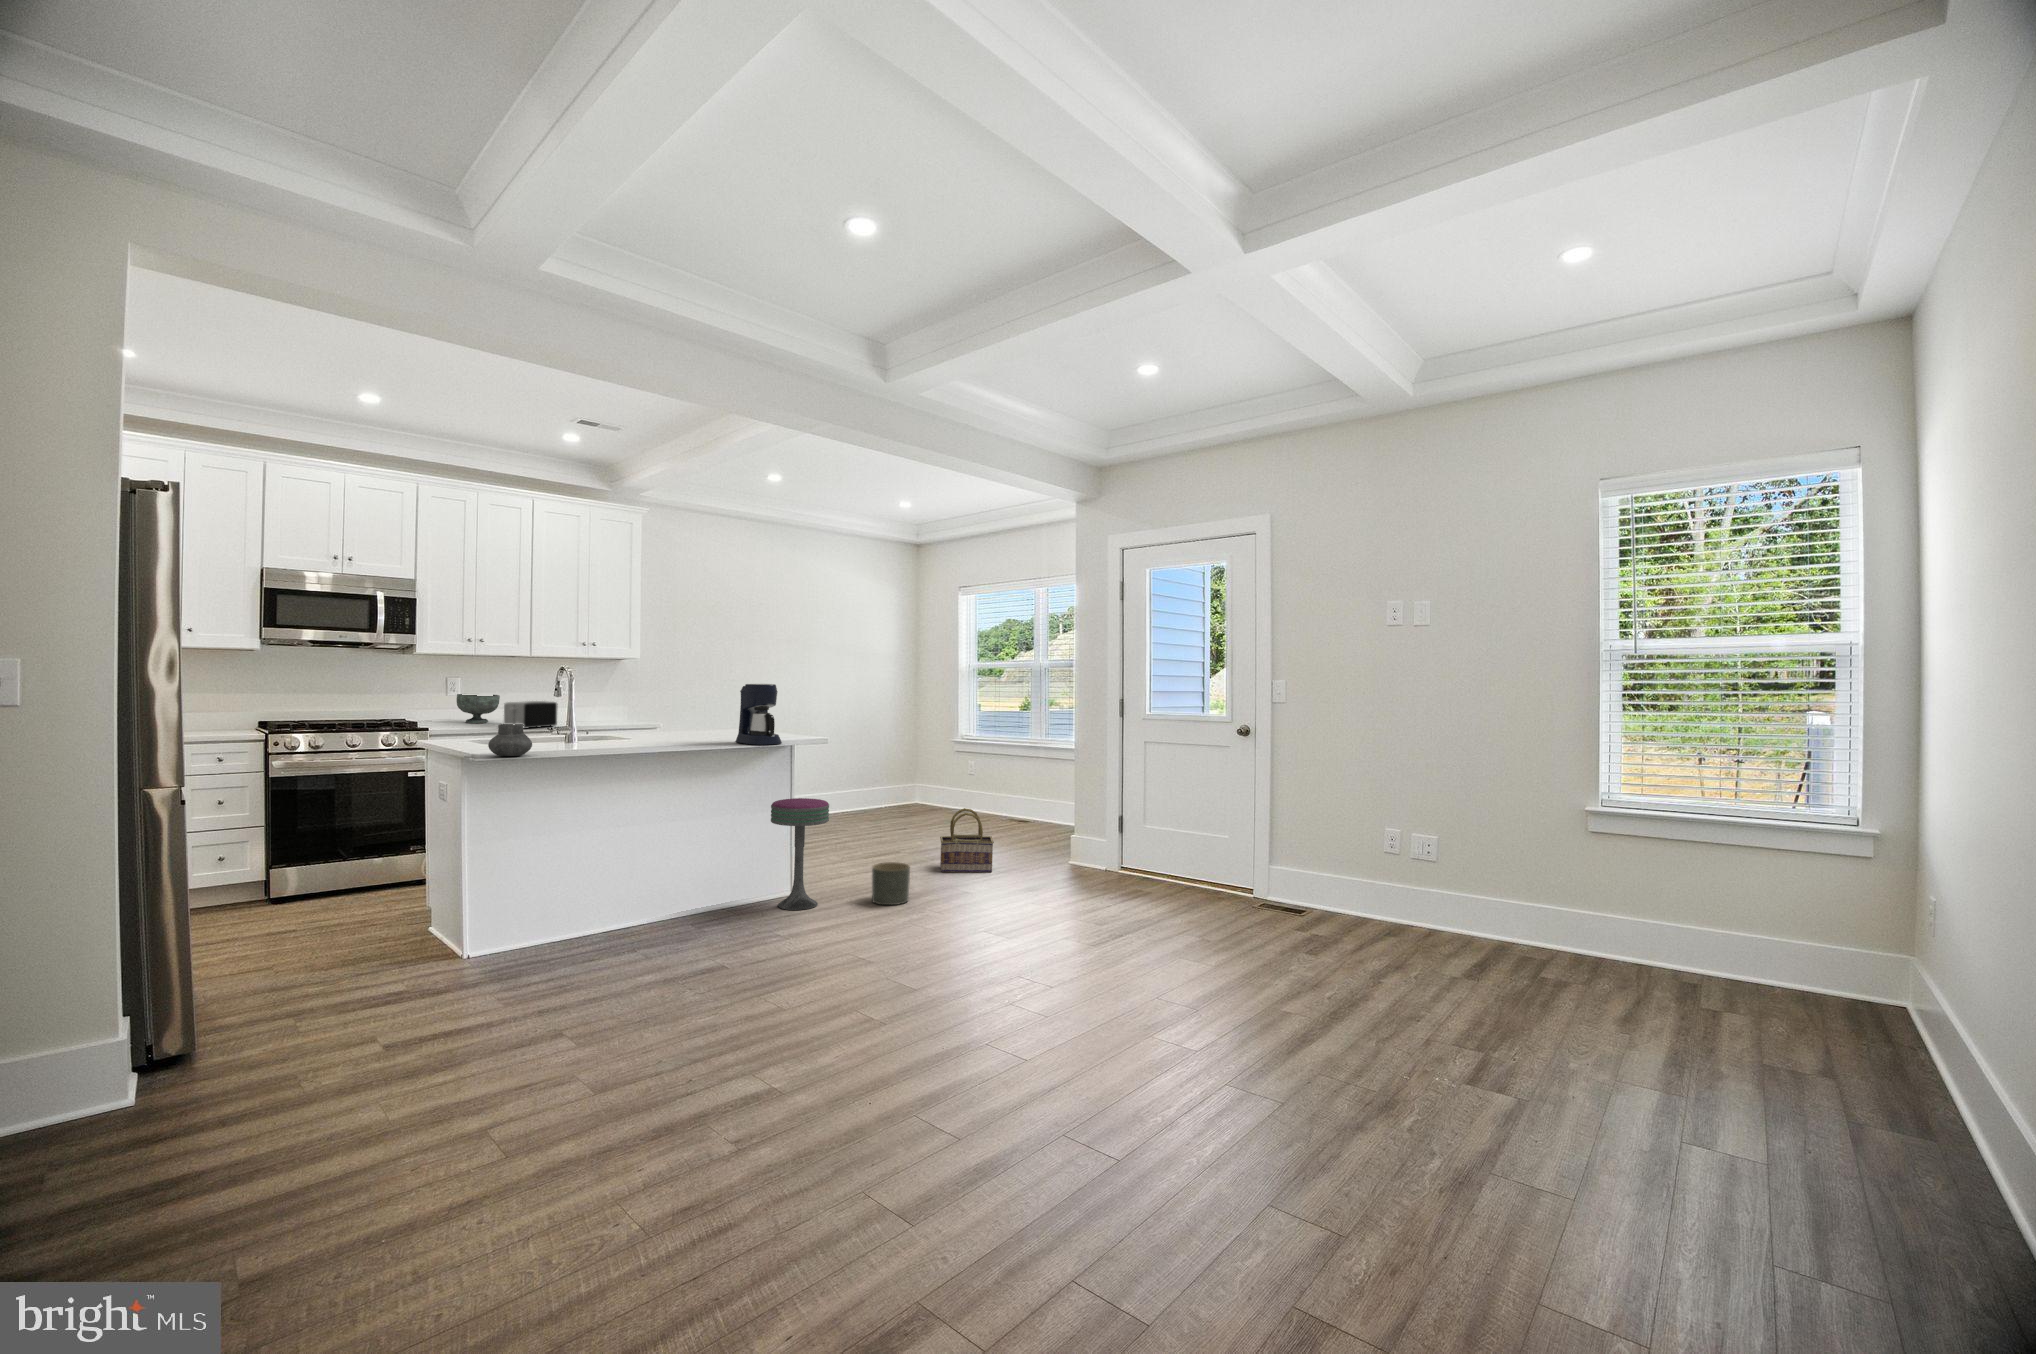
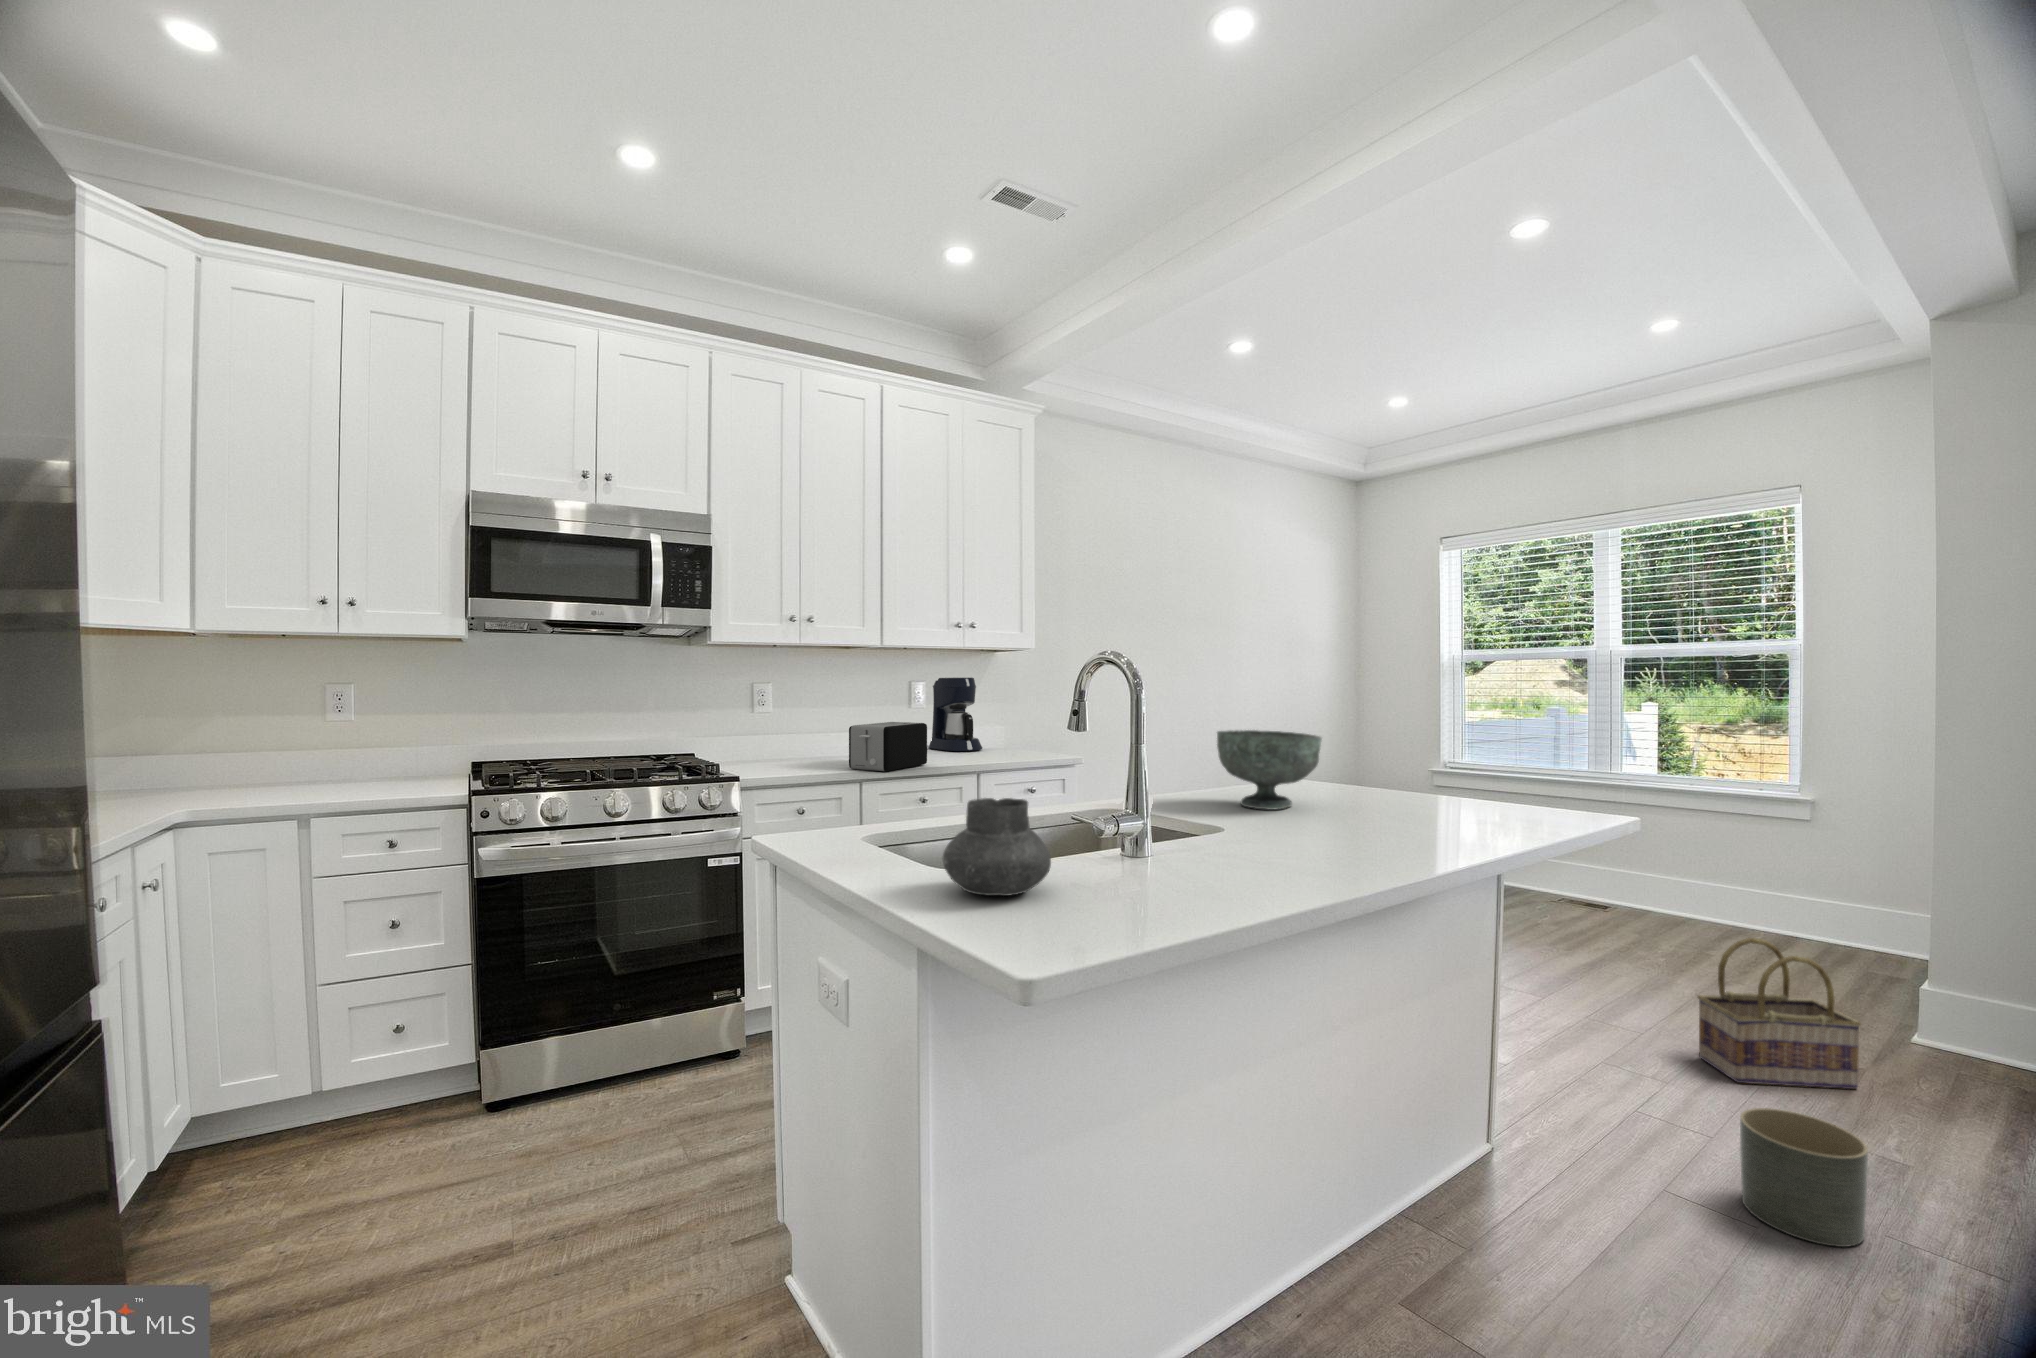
coffee maker: present [735,684,782,745] -> present [929,677,982,751]
decorative bowl: present [457,694,500,723] -> present [1217,730,1322,810]
bar stool: present [771,798,829,910] -> none [1503,949,1670,1254]

